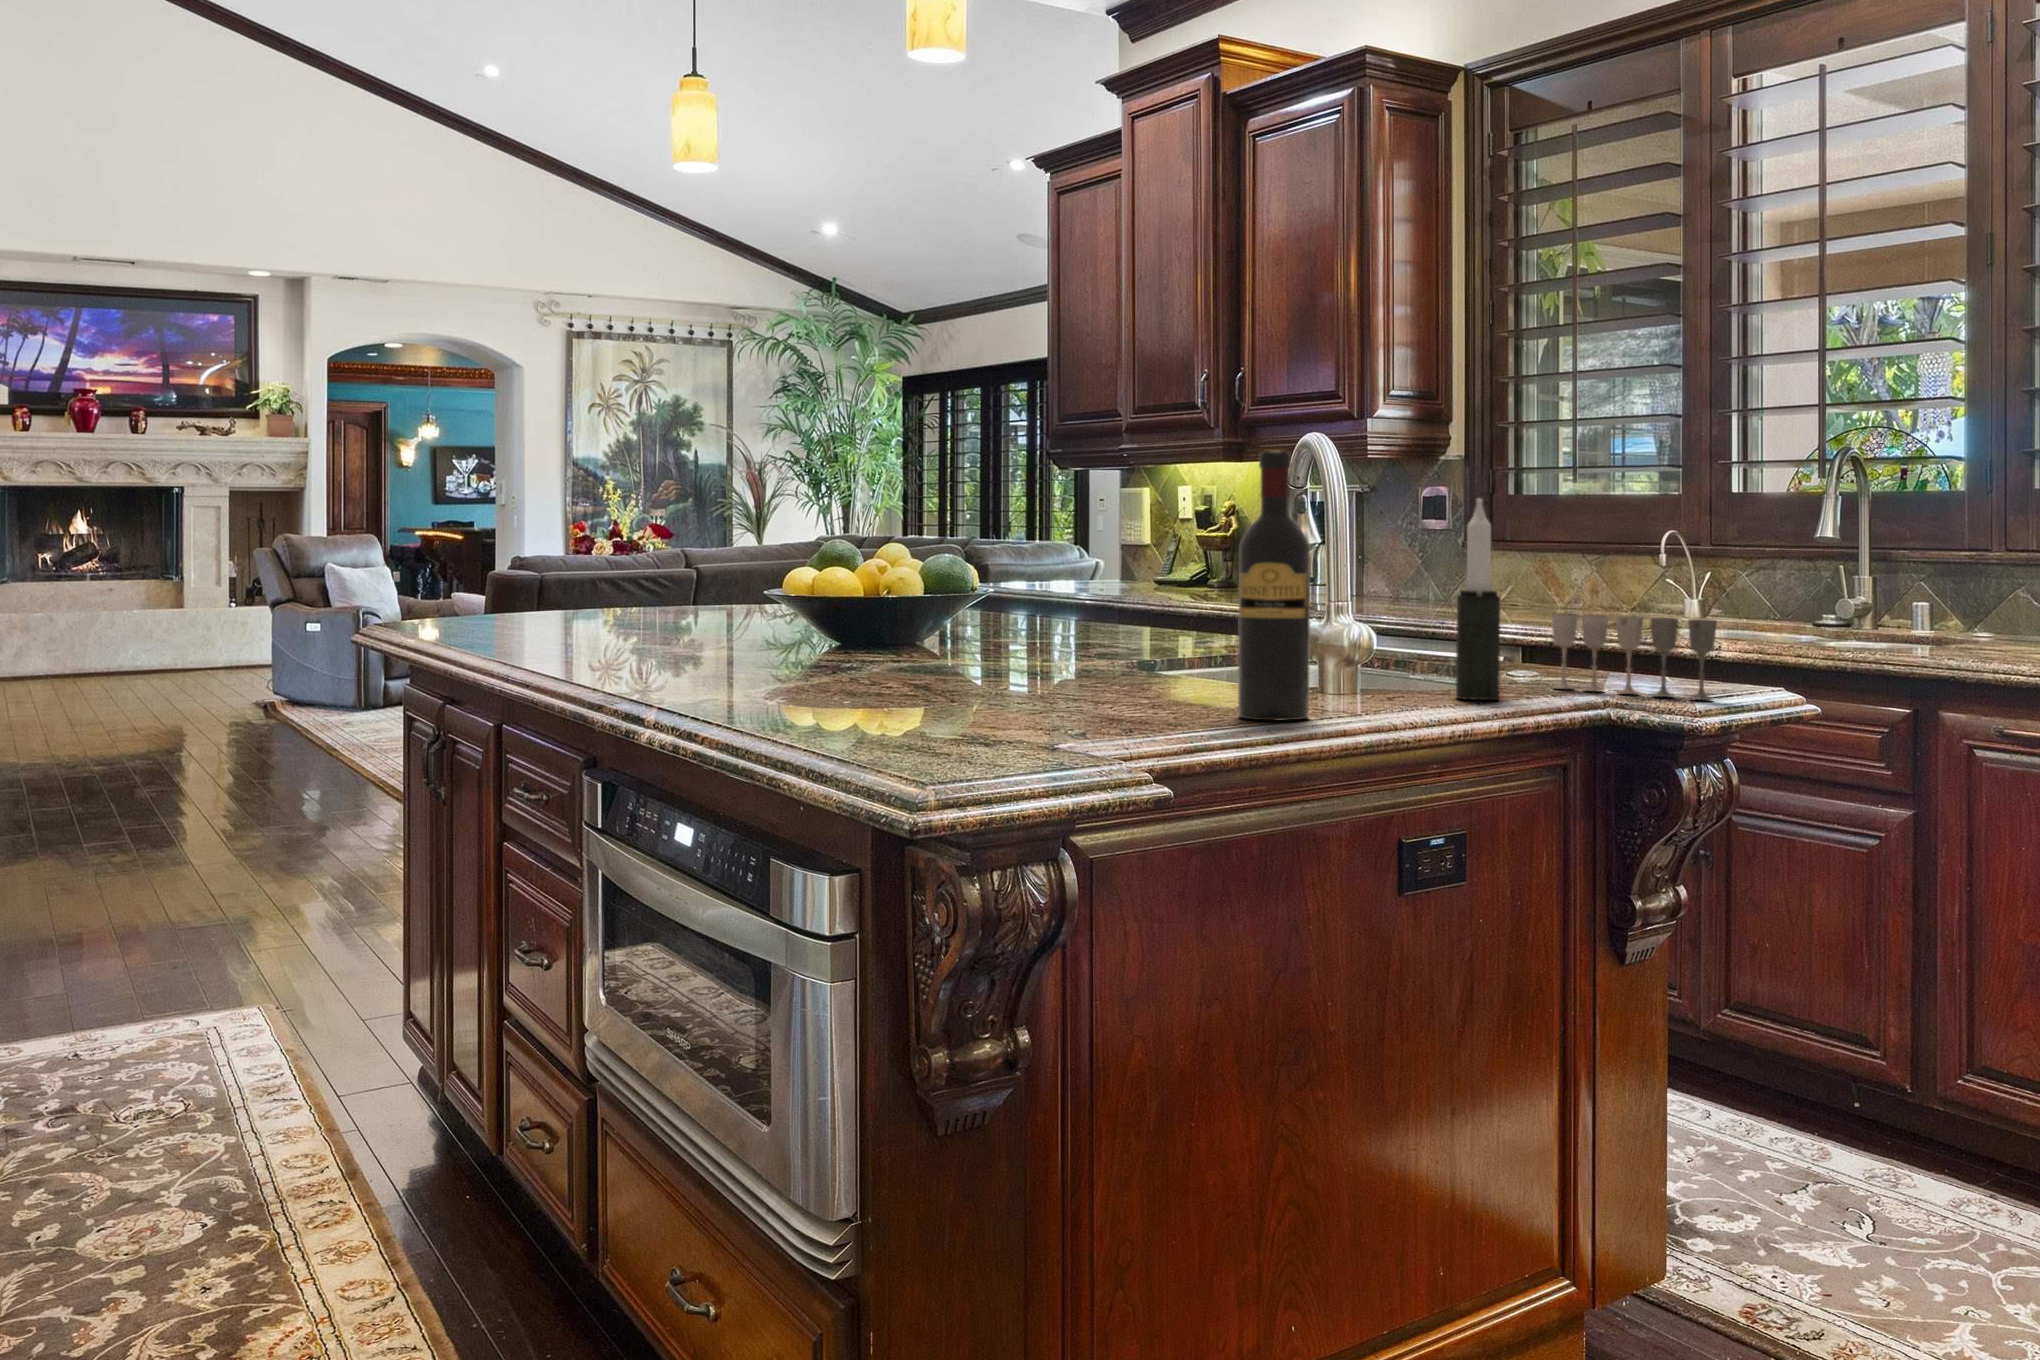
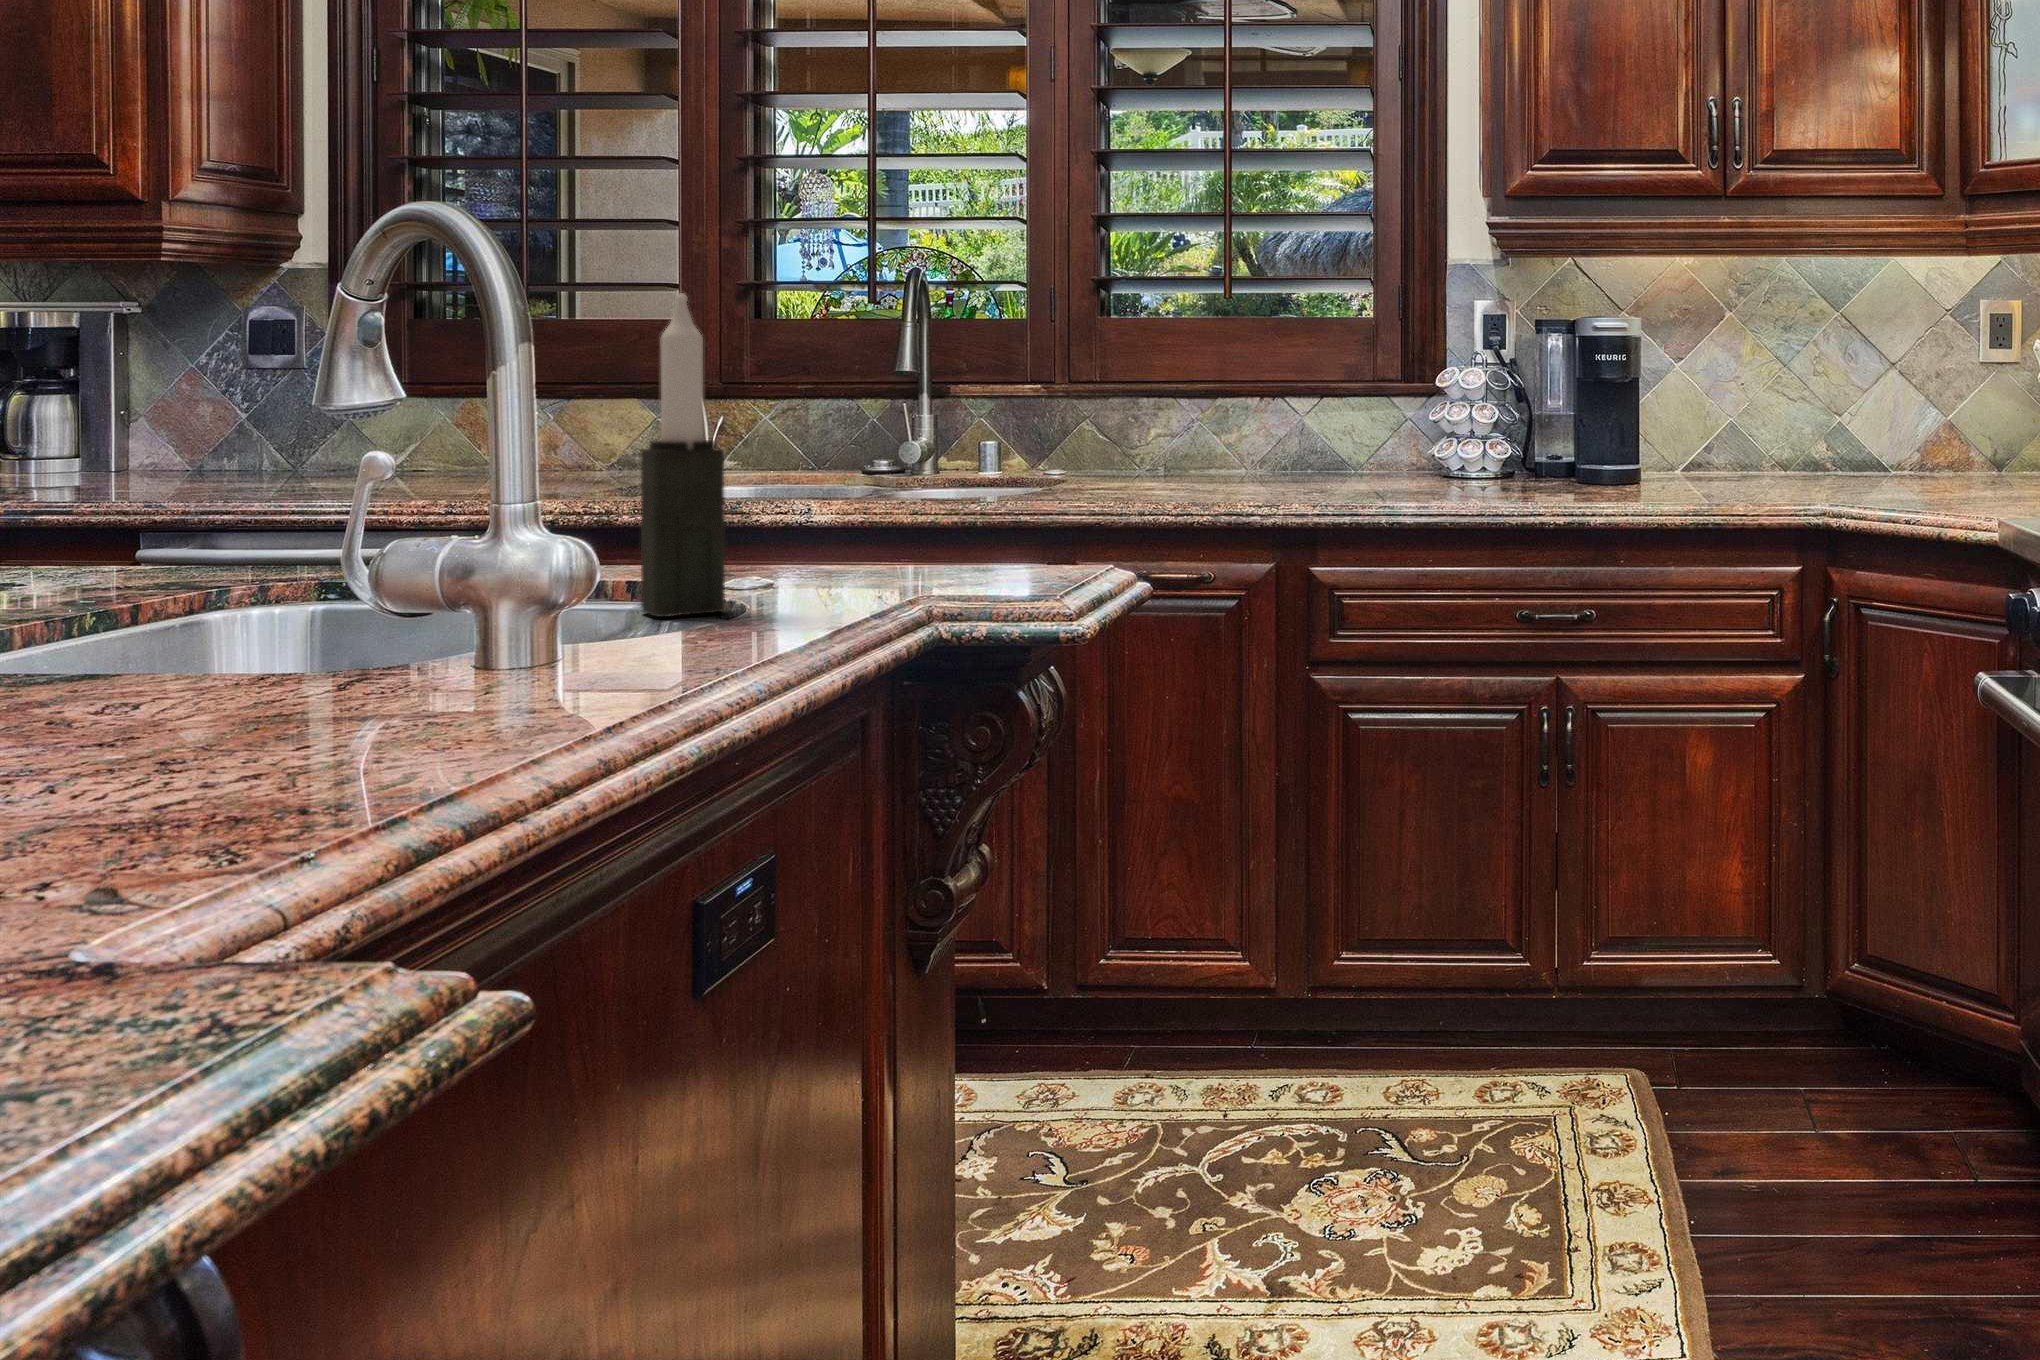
wine bottle: present [1238,449,1310,721] -> none [270,166,447,713]
wine glass: present [1552,614,1717,700] -> none [755,471,1010,583]

